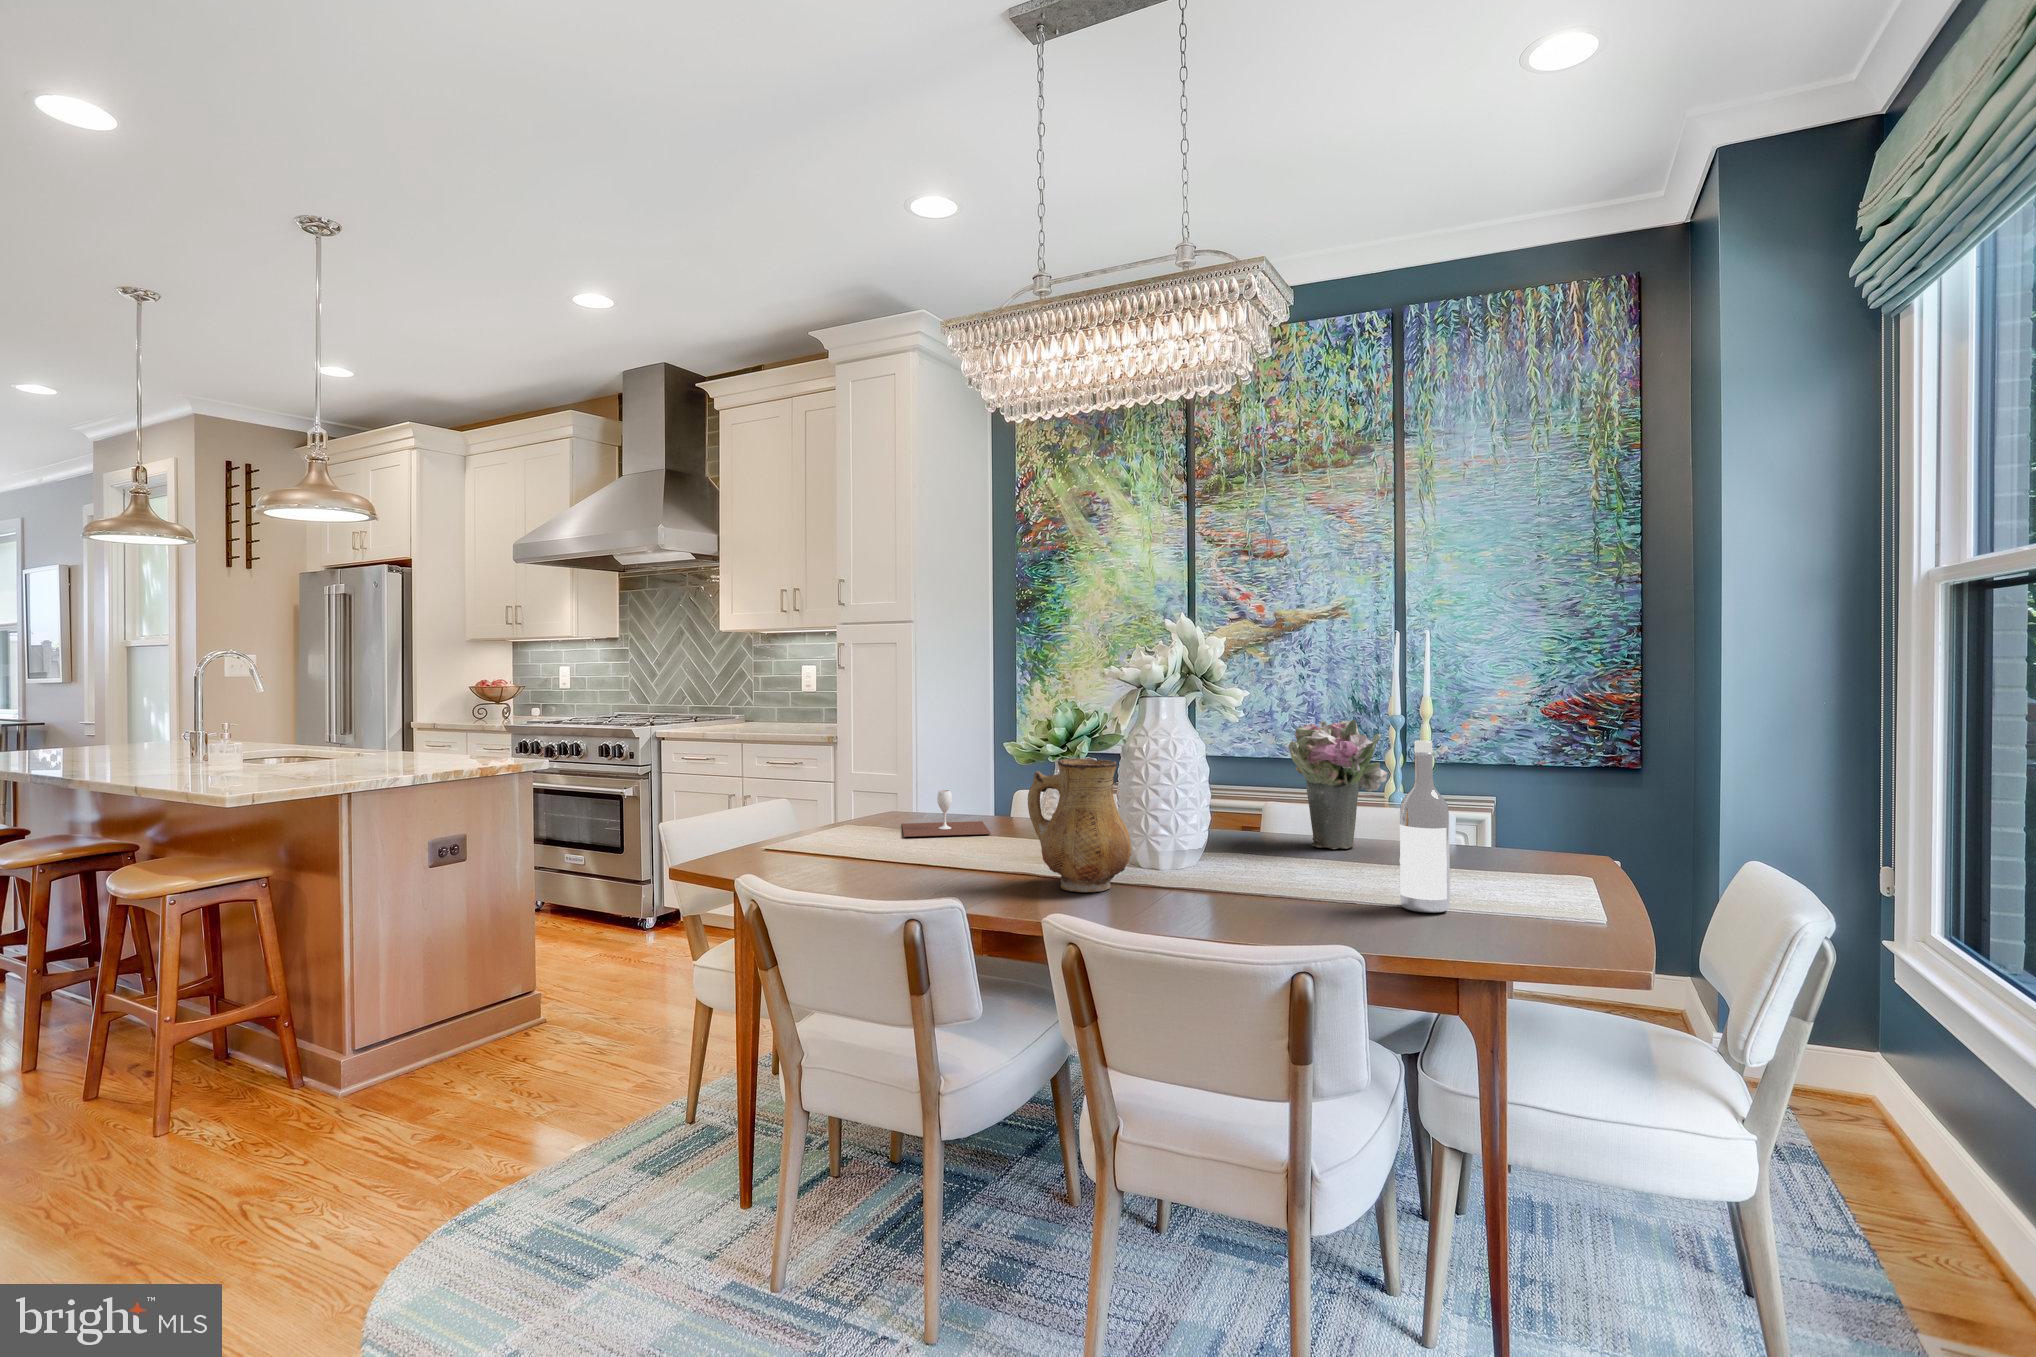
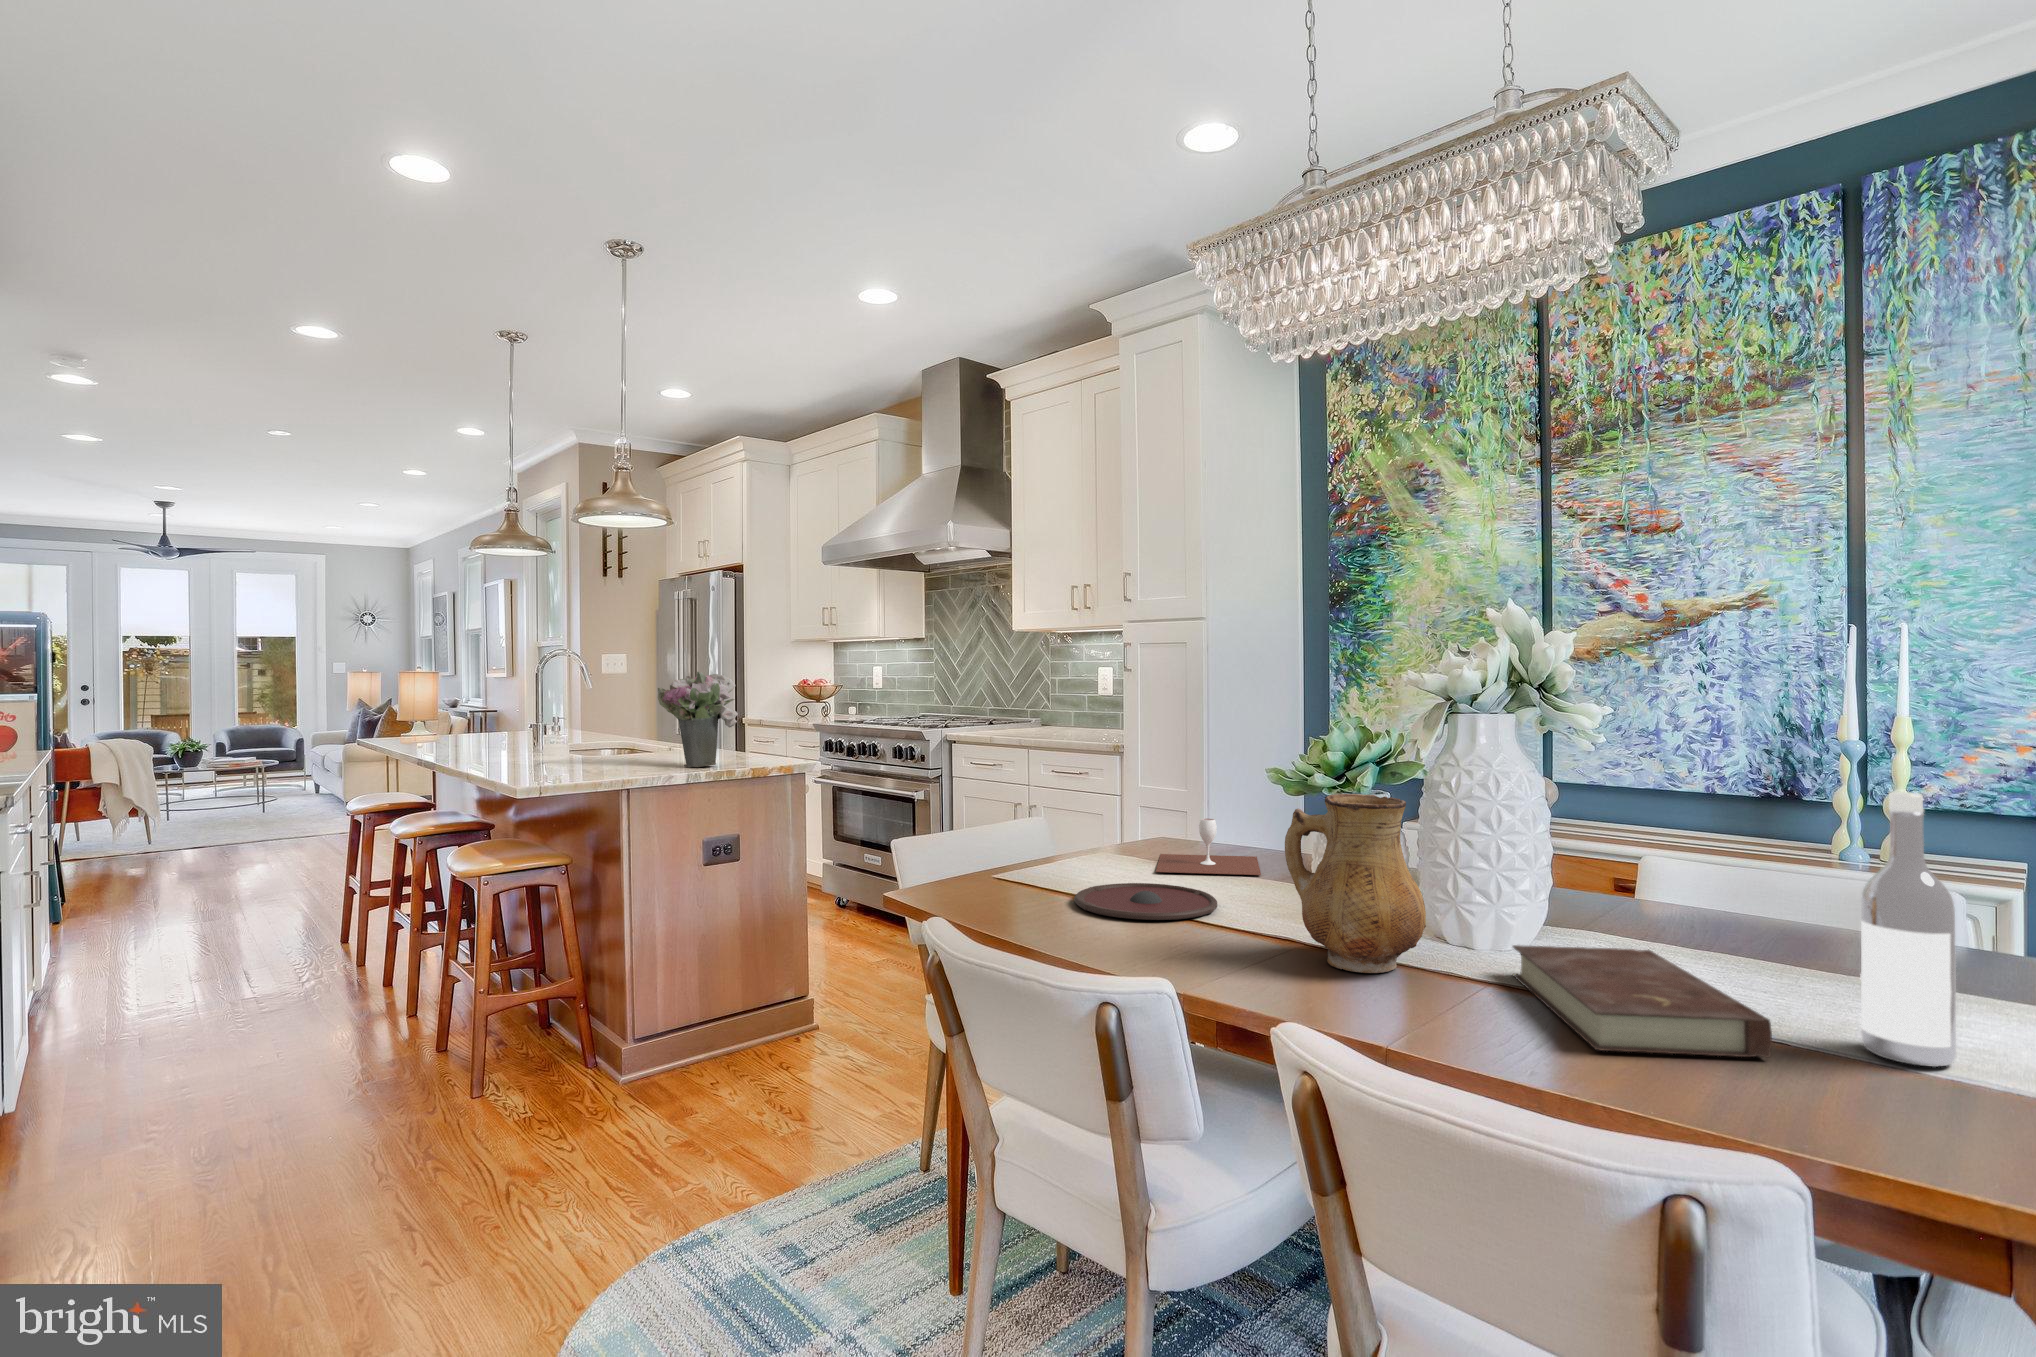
flower bouquet: present [1288,720,1387,849] -> present [658,672,738,767]
plate: none [845,845,965,871] -> present [1074,883,1217,920]
book: none [1190,860,1352,922] -> present [1513,945,1772,1058]

